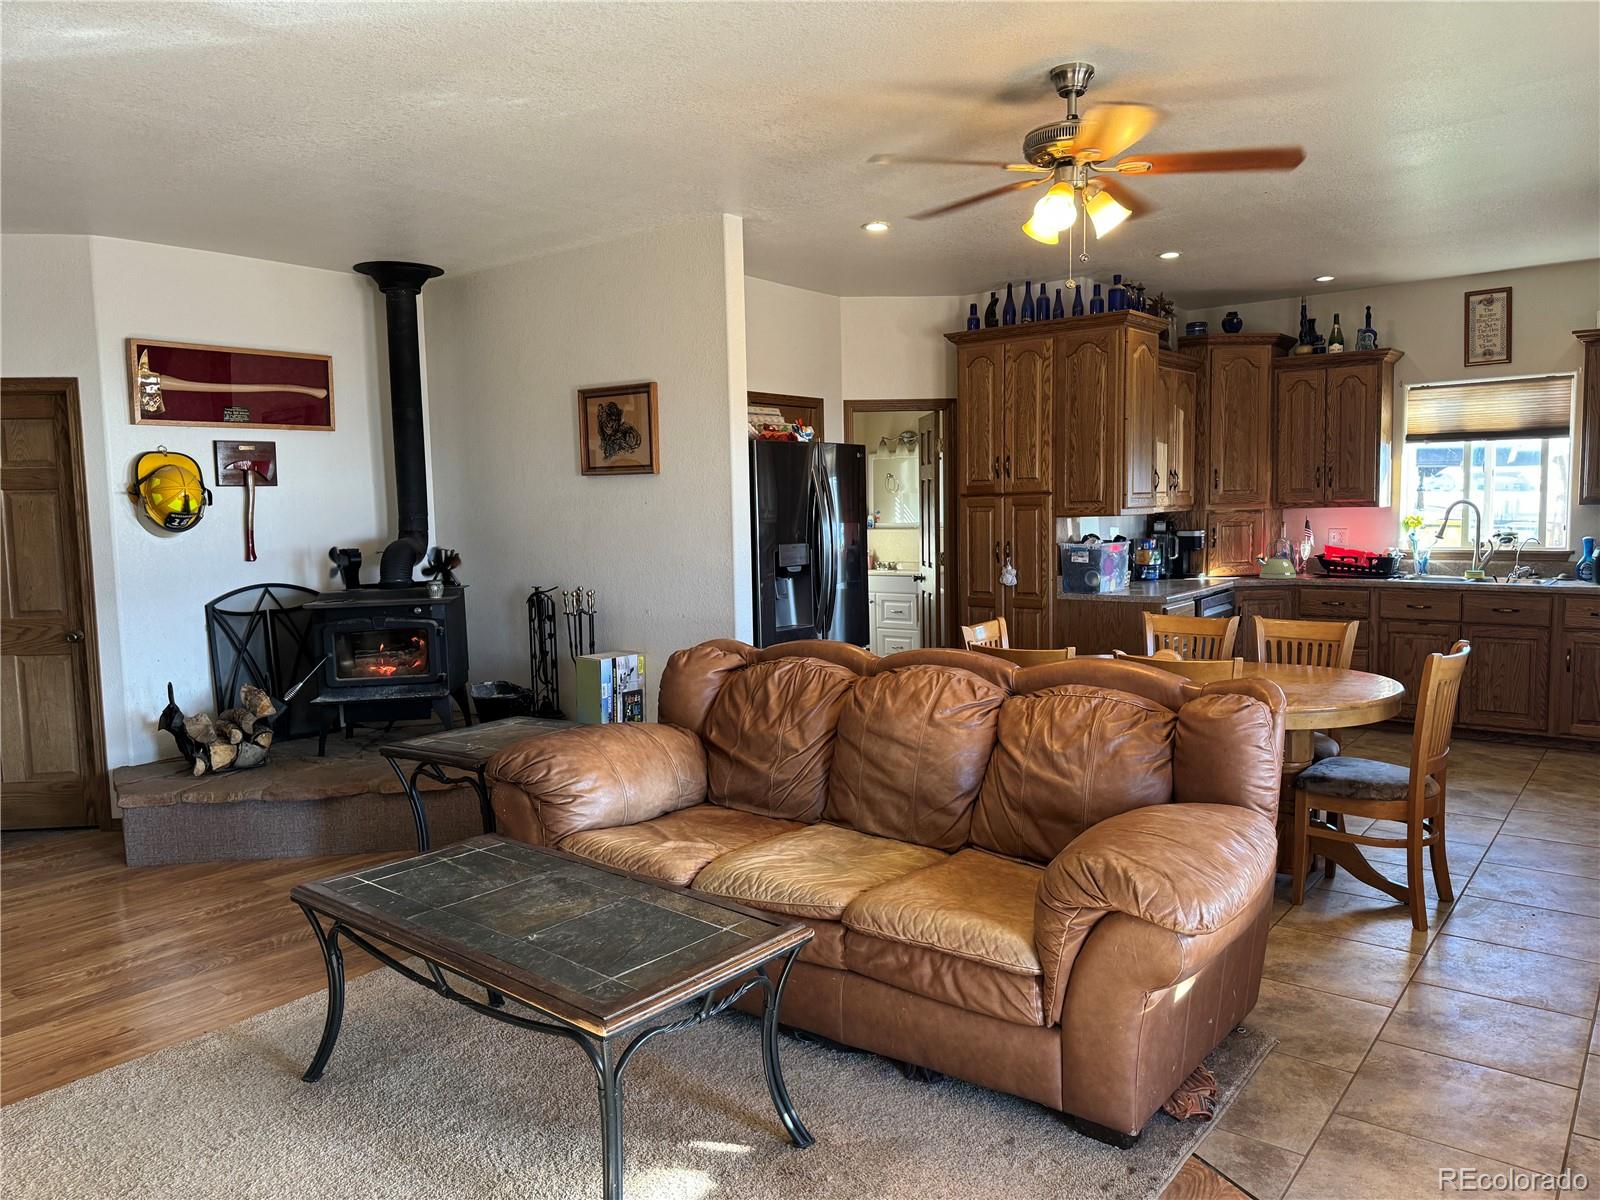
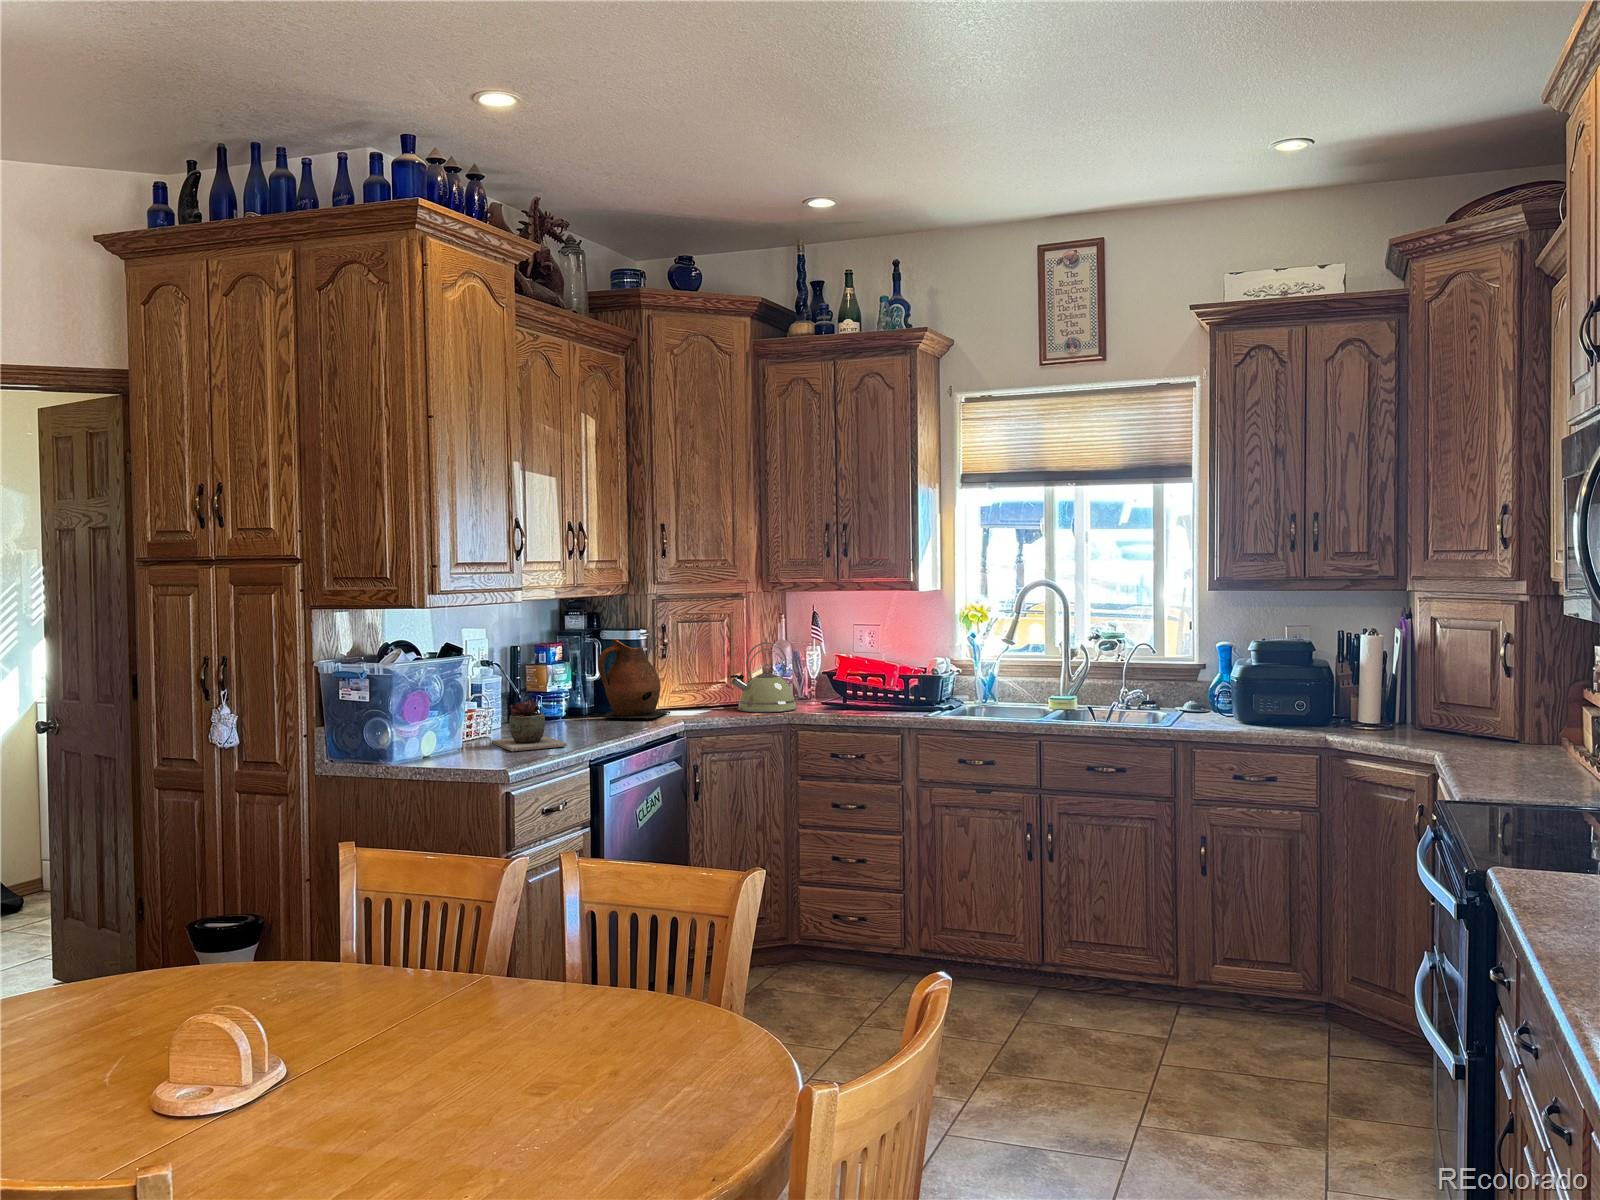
ceramic pitcher: none [1181,536,1220,580] -> present [598,639,670,720]
succulent plant: none [1137,564,1180,589] -> present [492,700,567,751]

